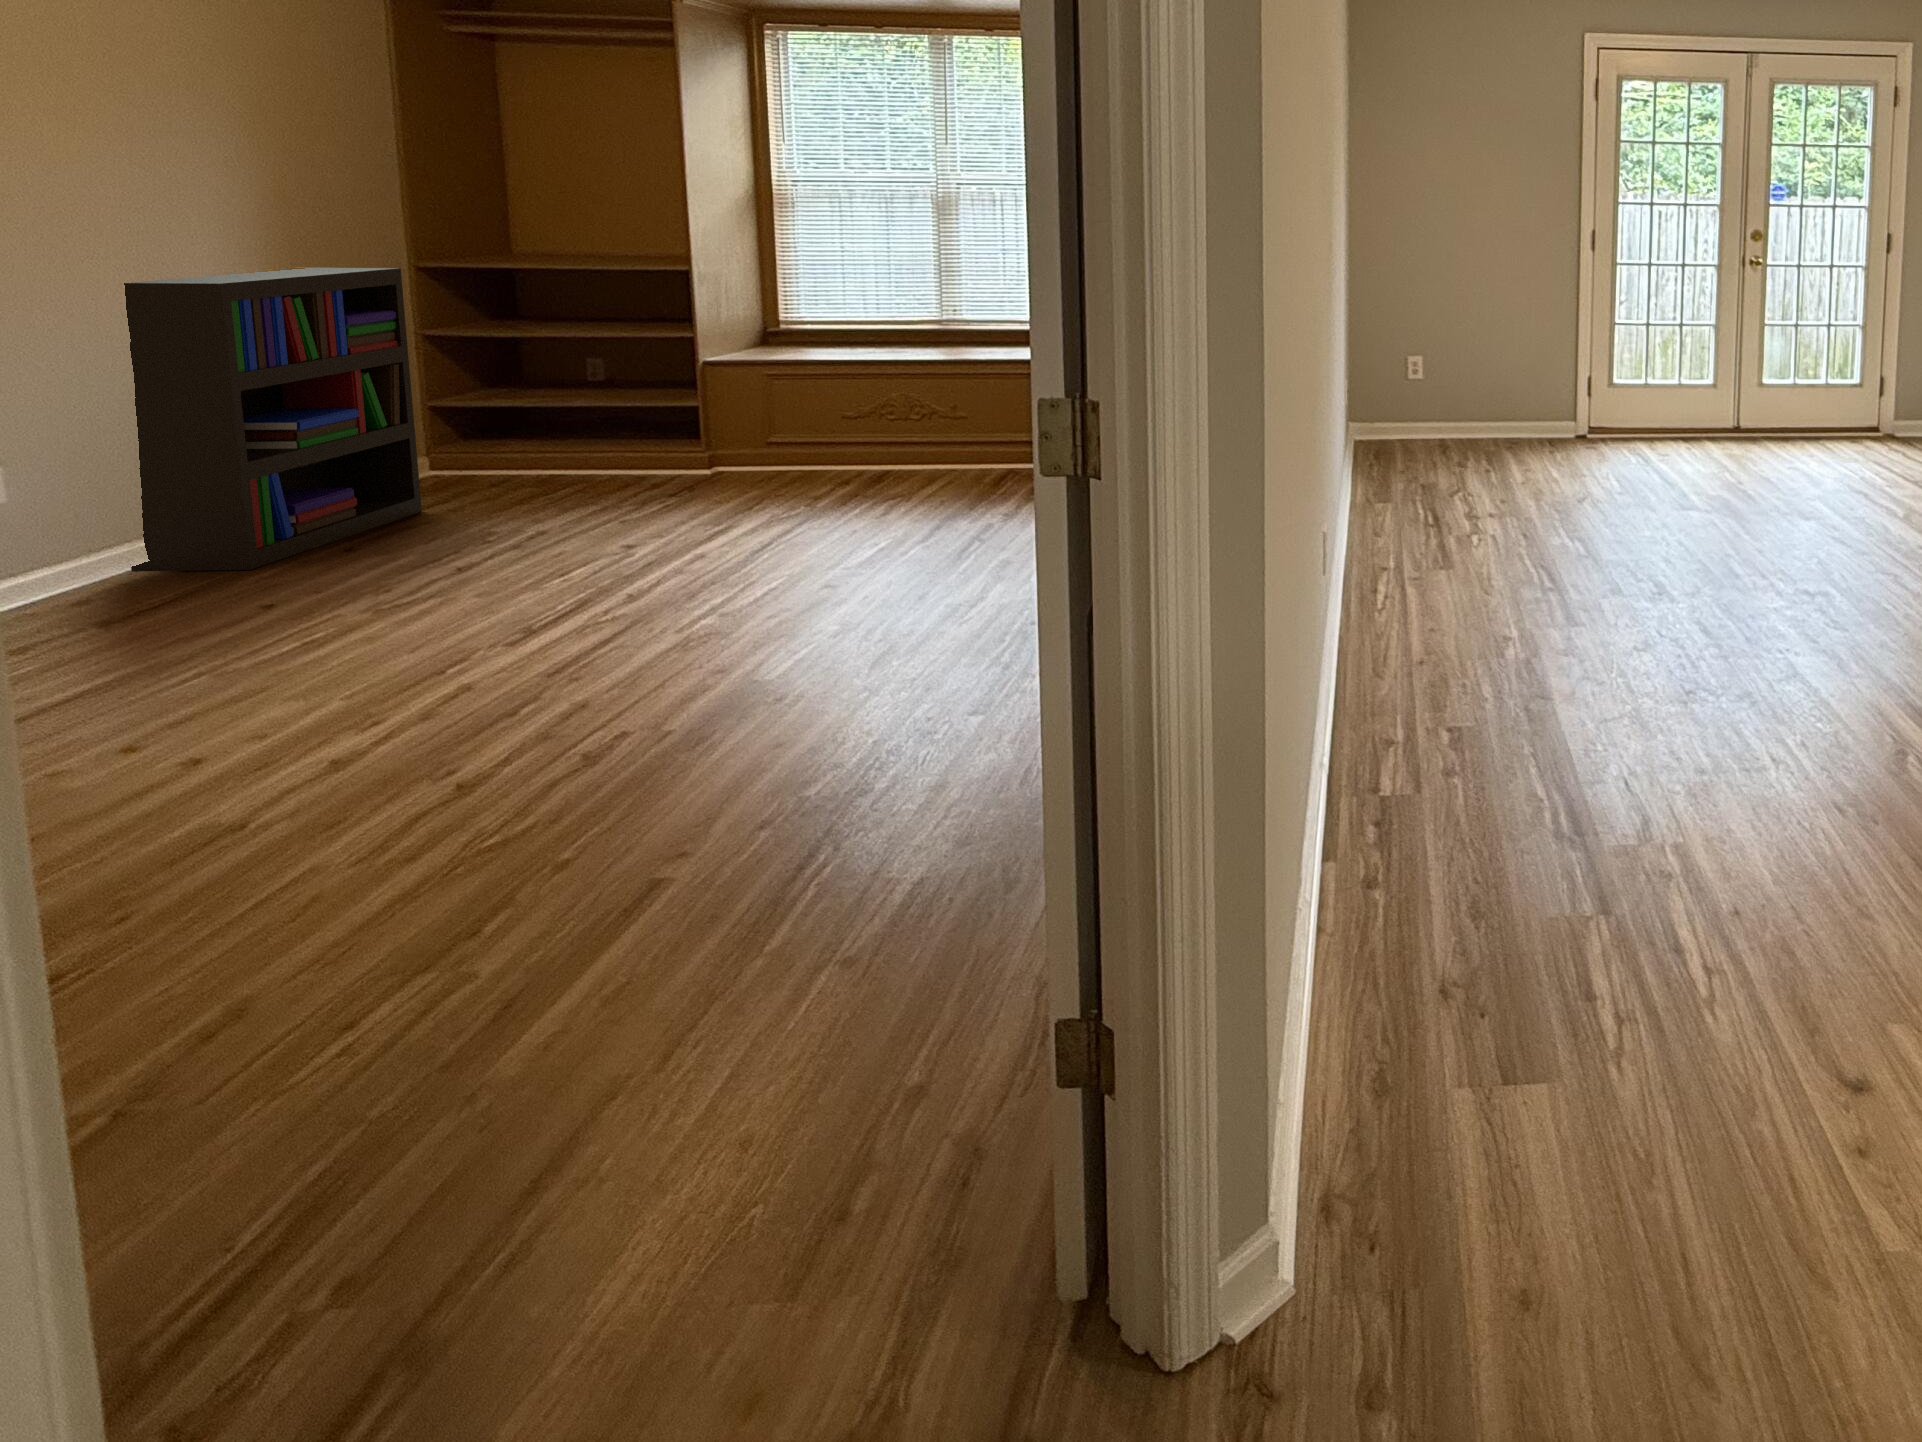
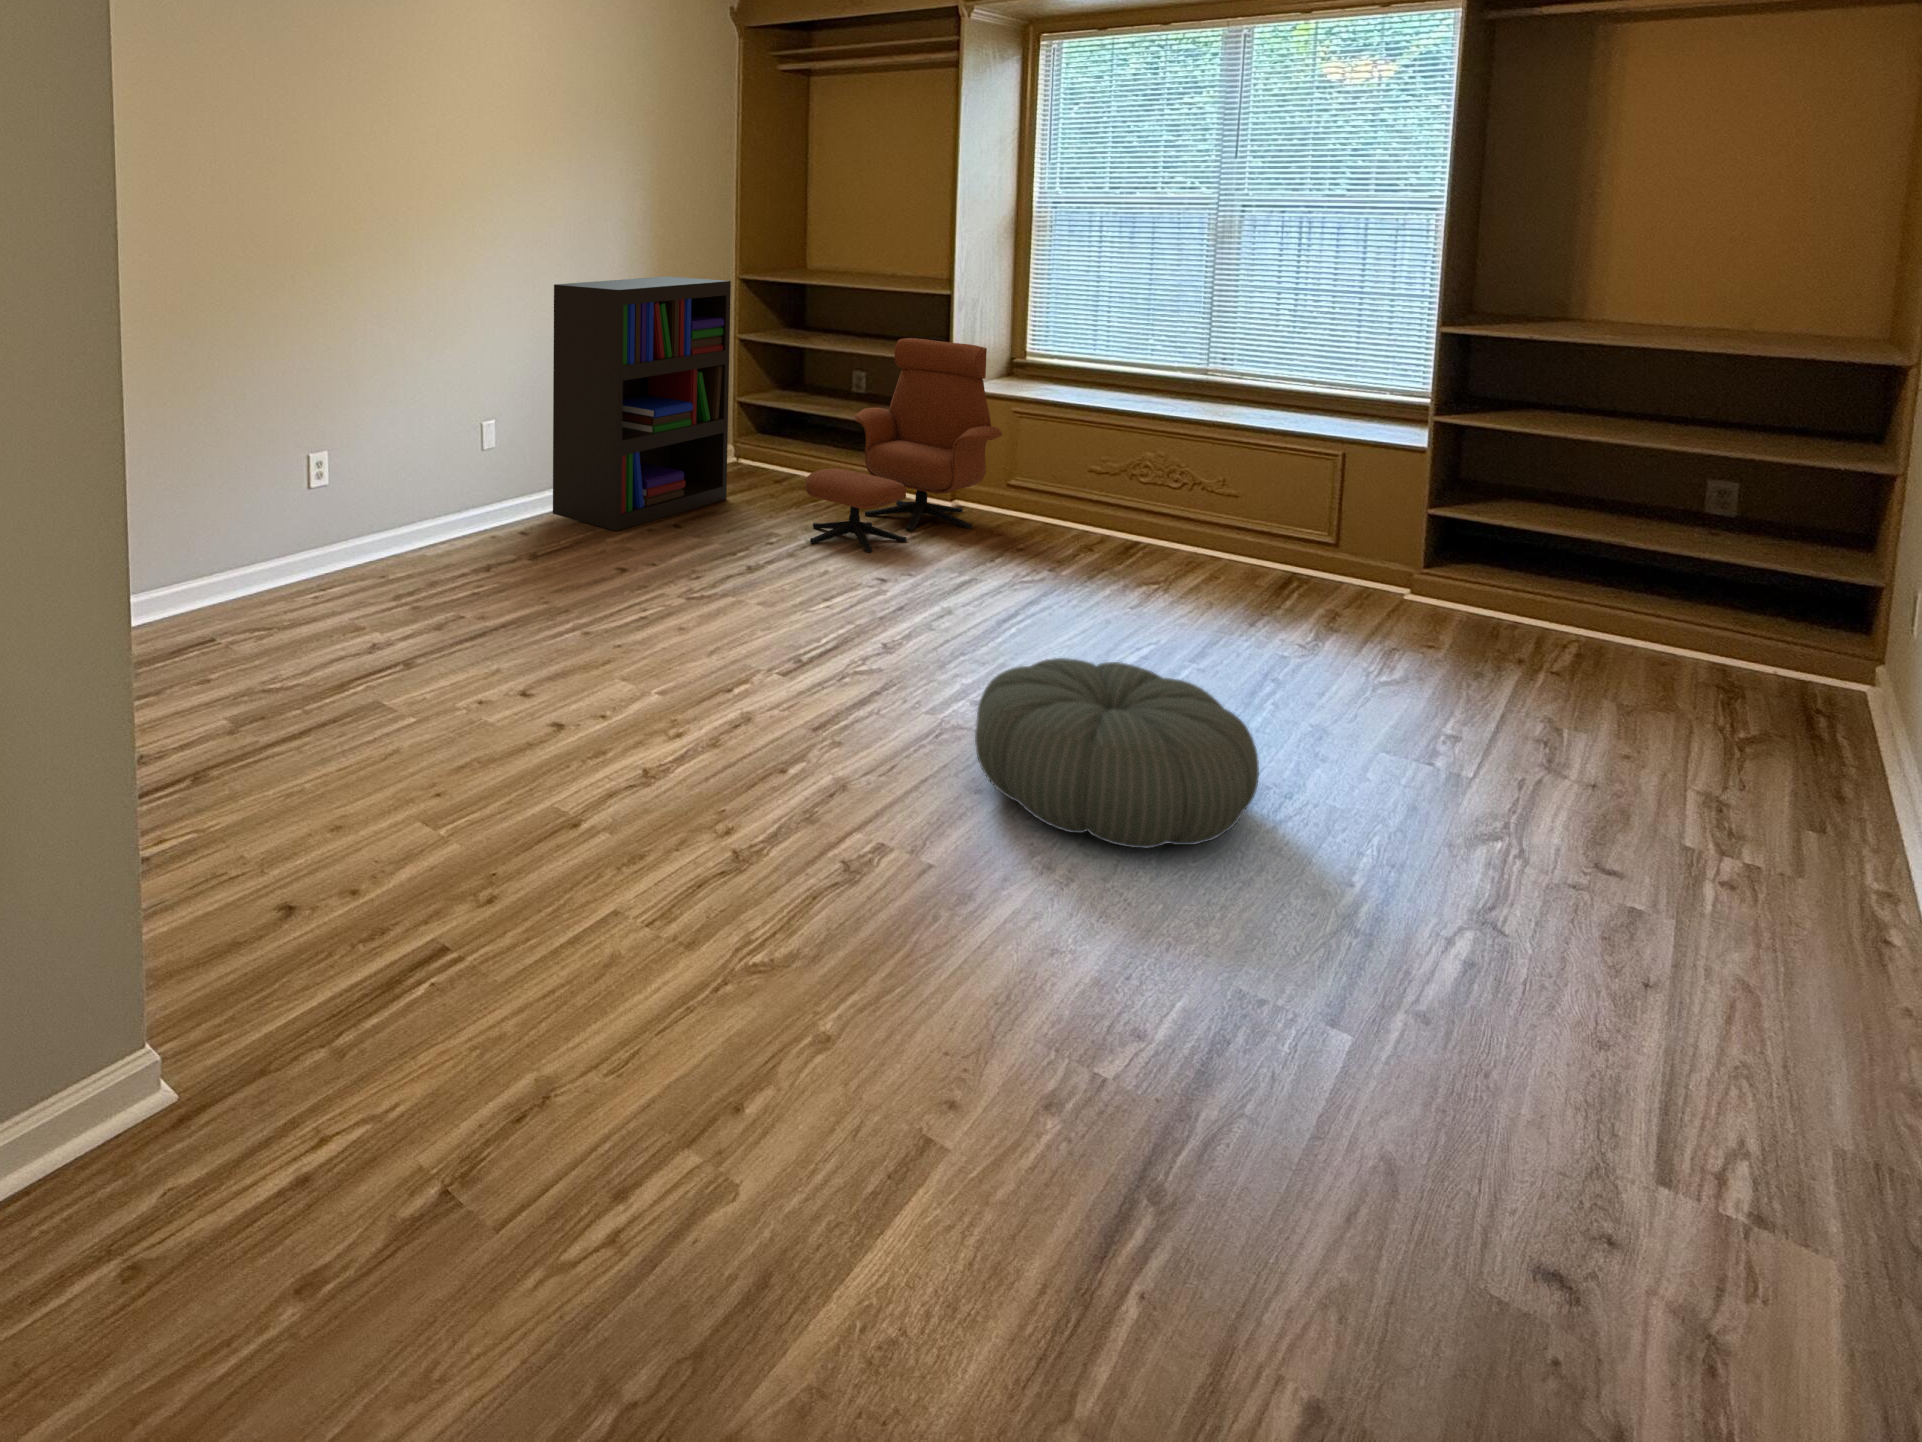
lounge chair: none [529,315,753,531] -> present [806,338,1002,552]
pouf: none [715,543,947,675] -> present [975,658,1259,848]

